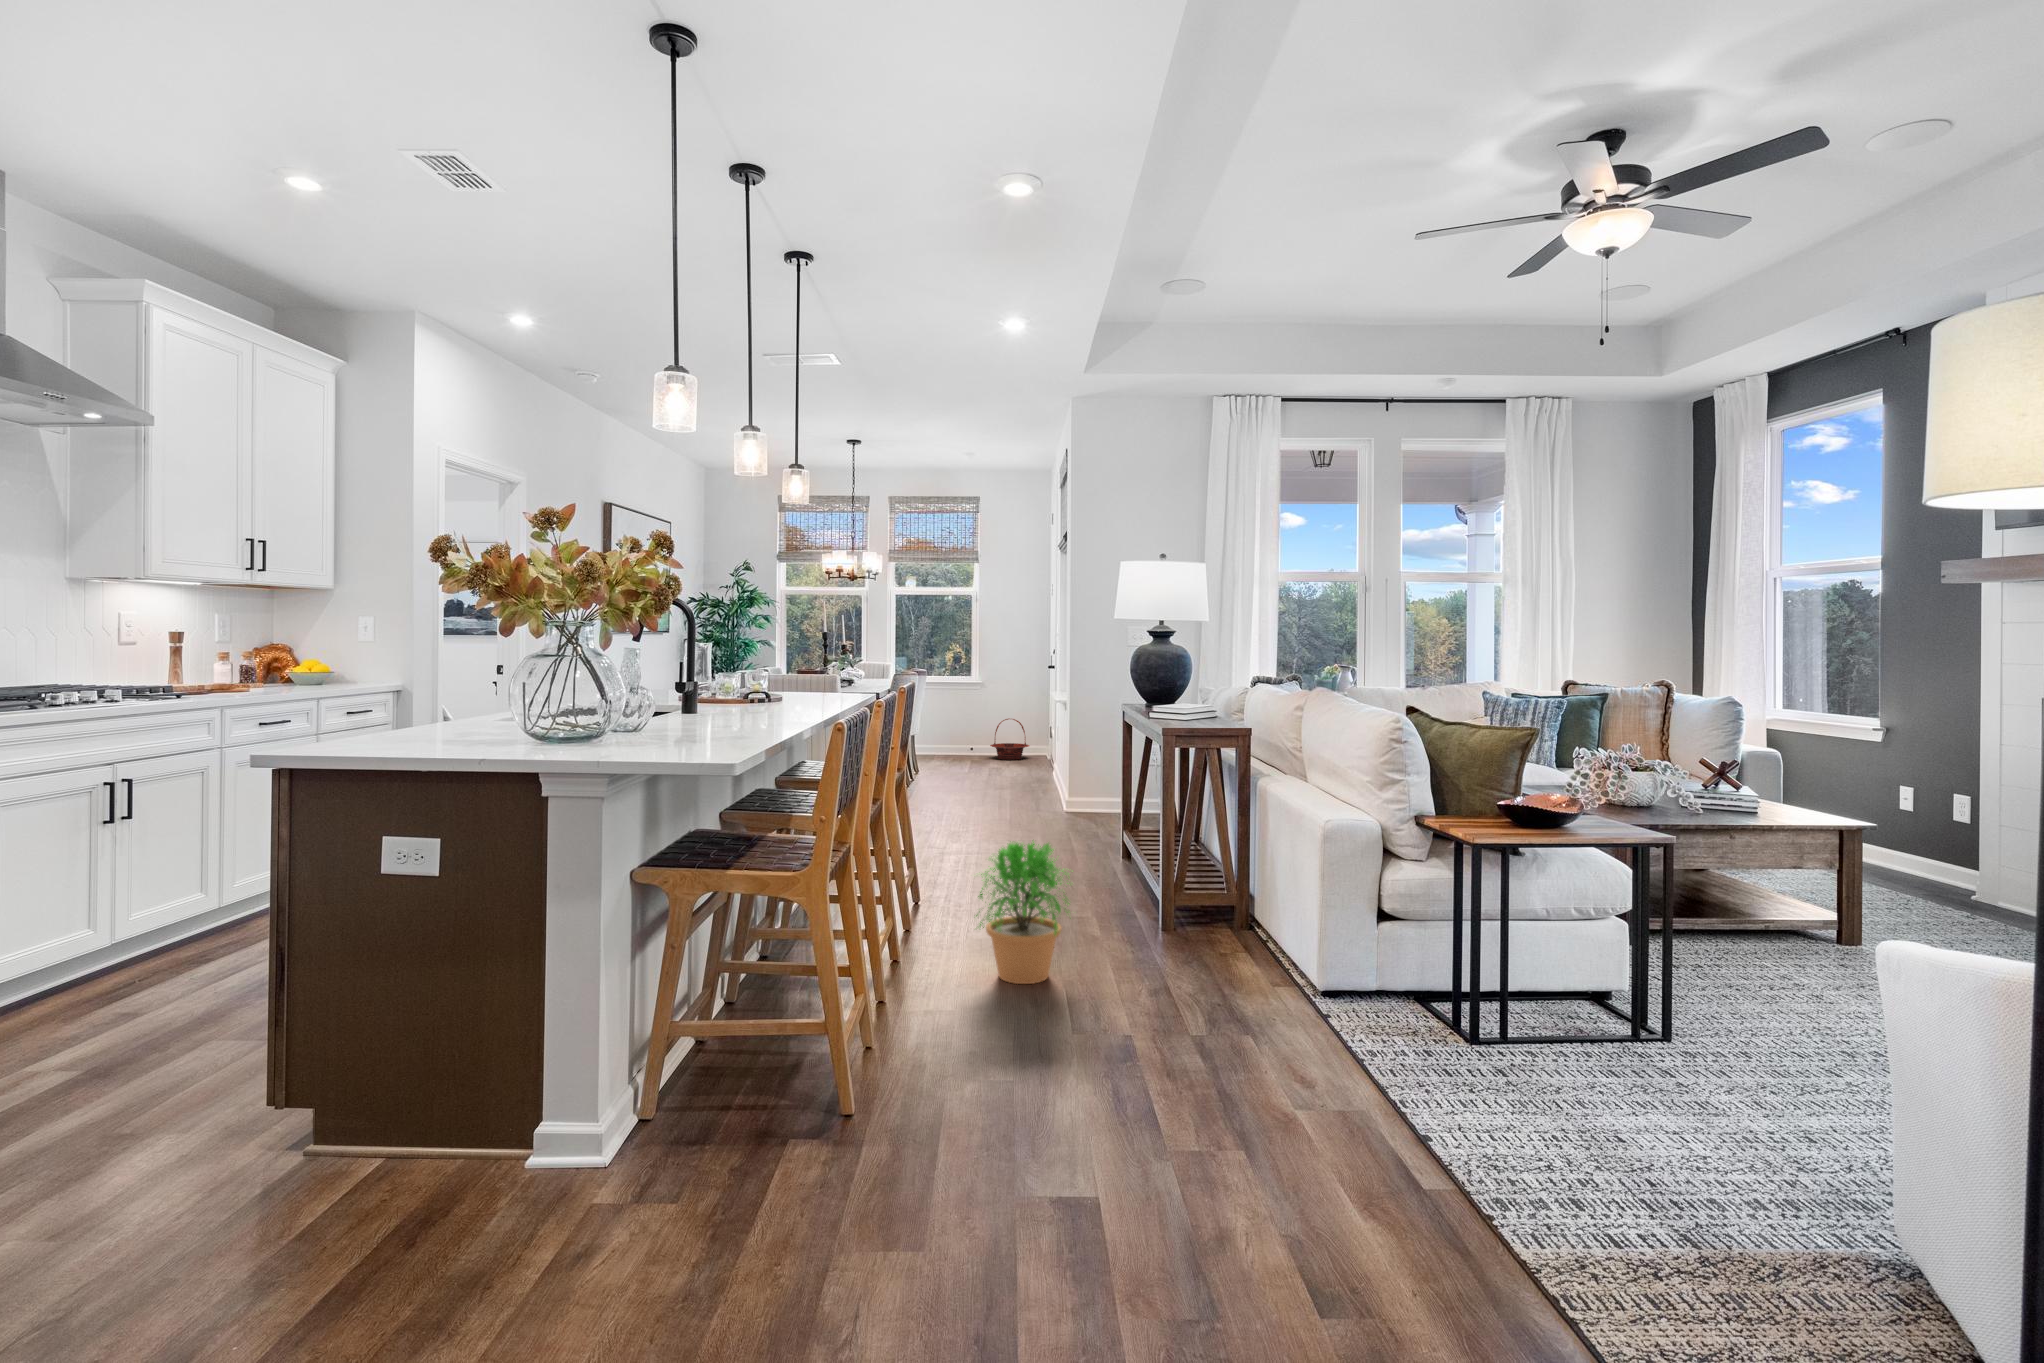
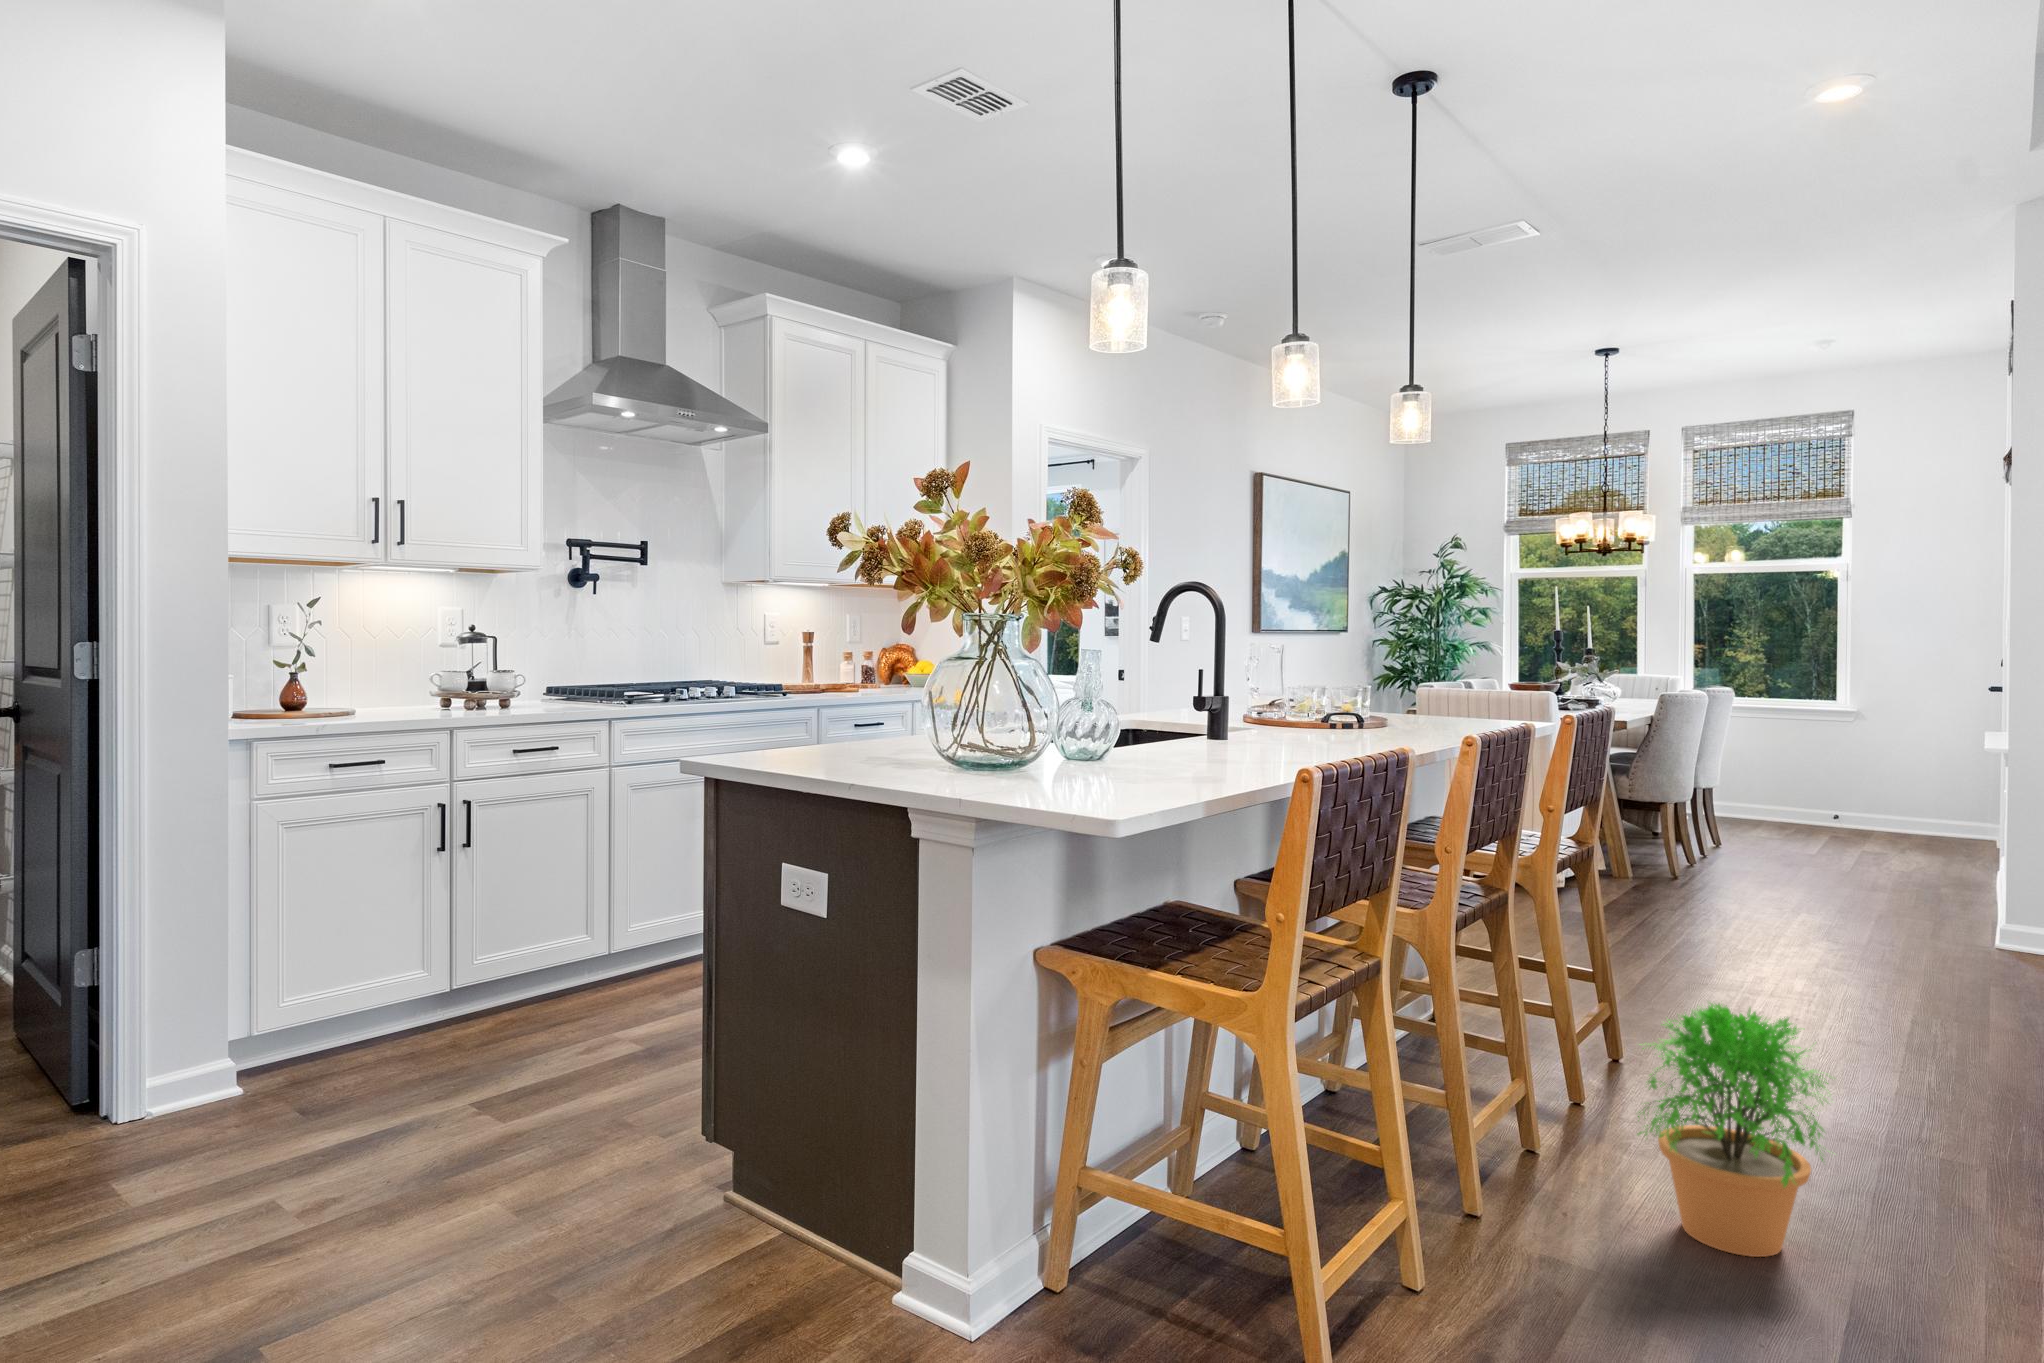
basket: present [990,719,1029,760] -> none [1856,773,1937,840]

